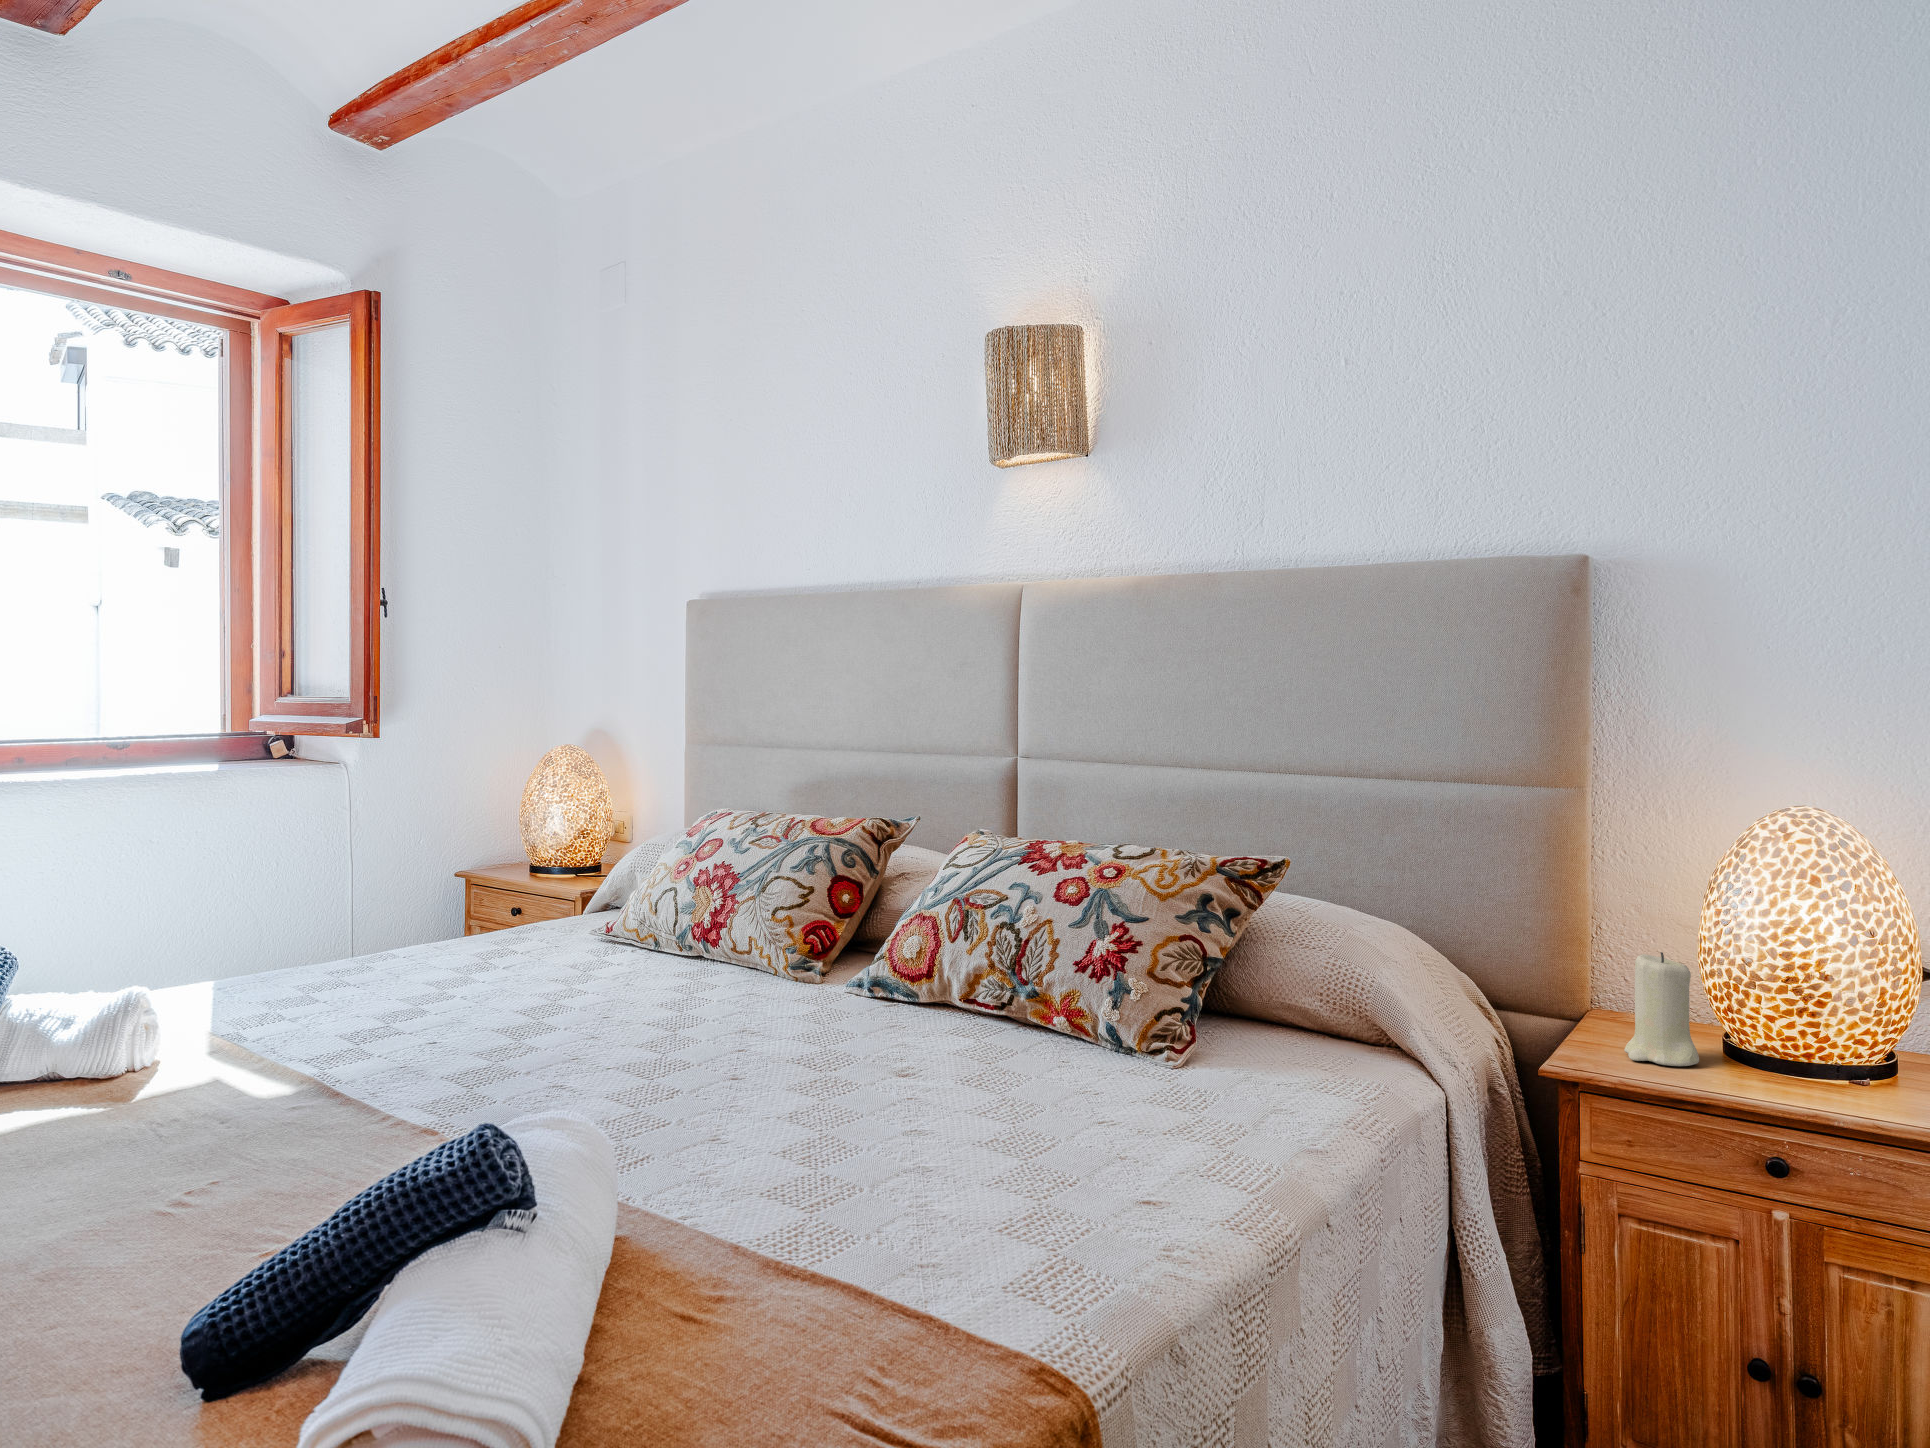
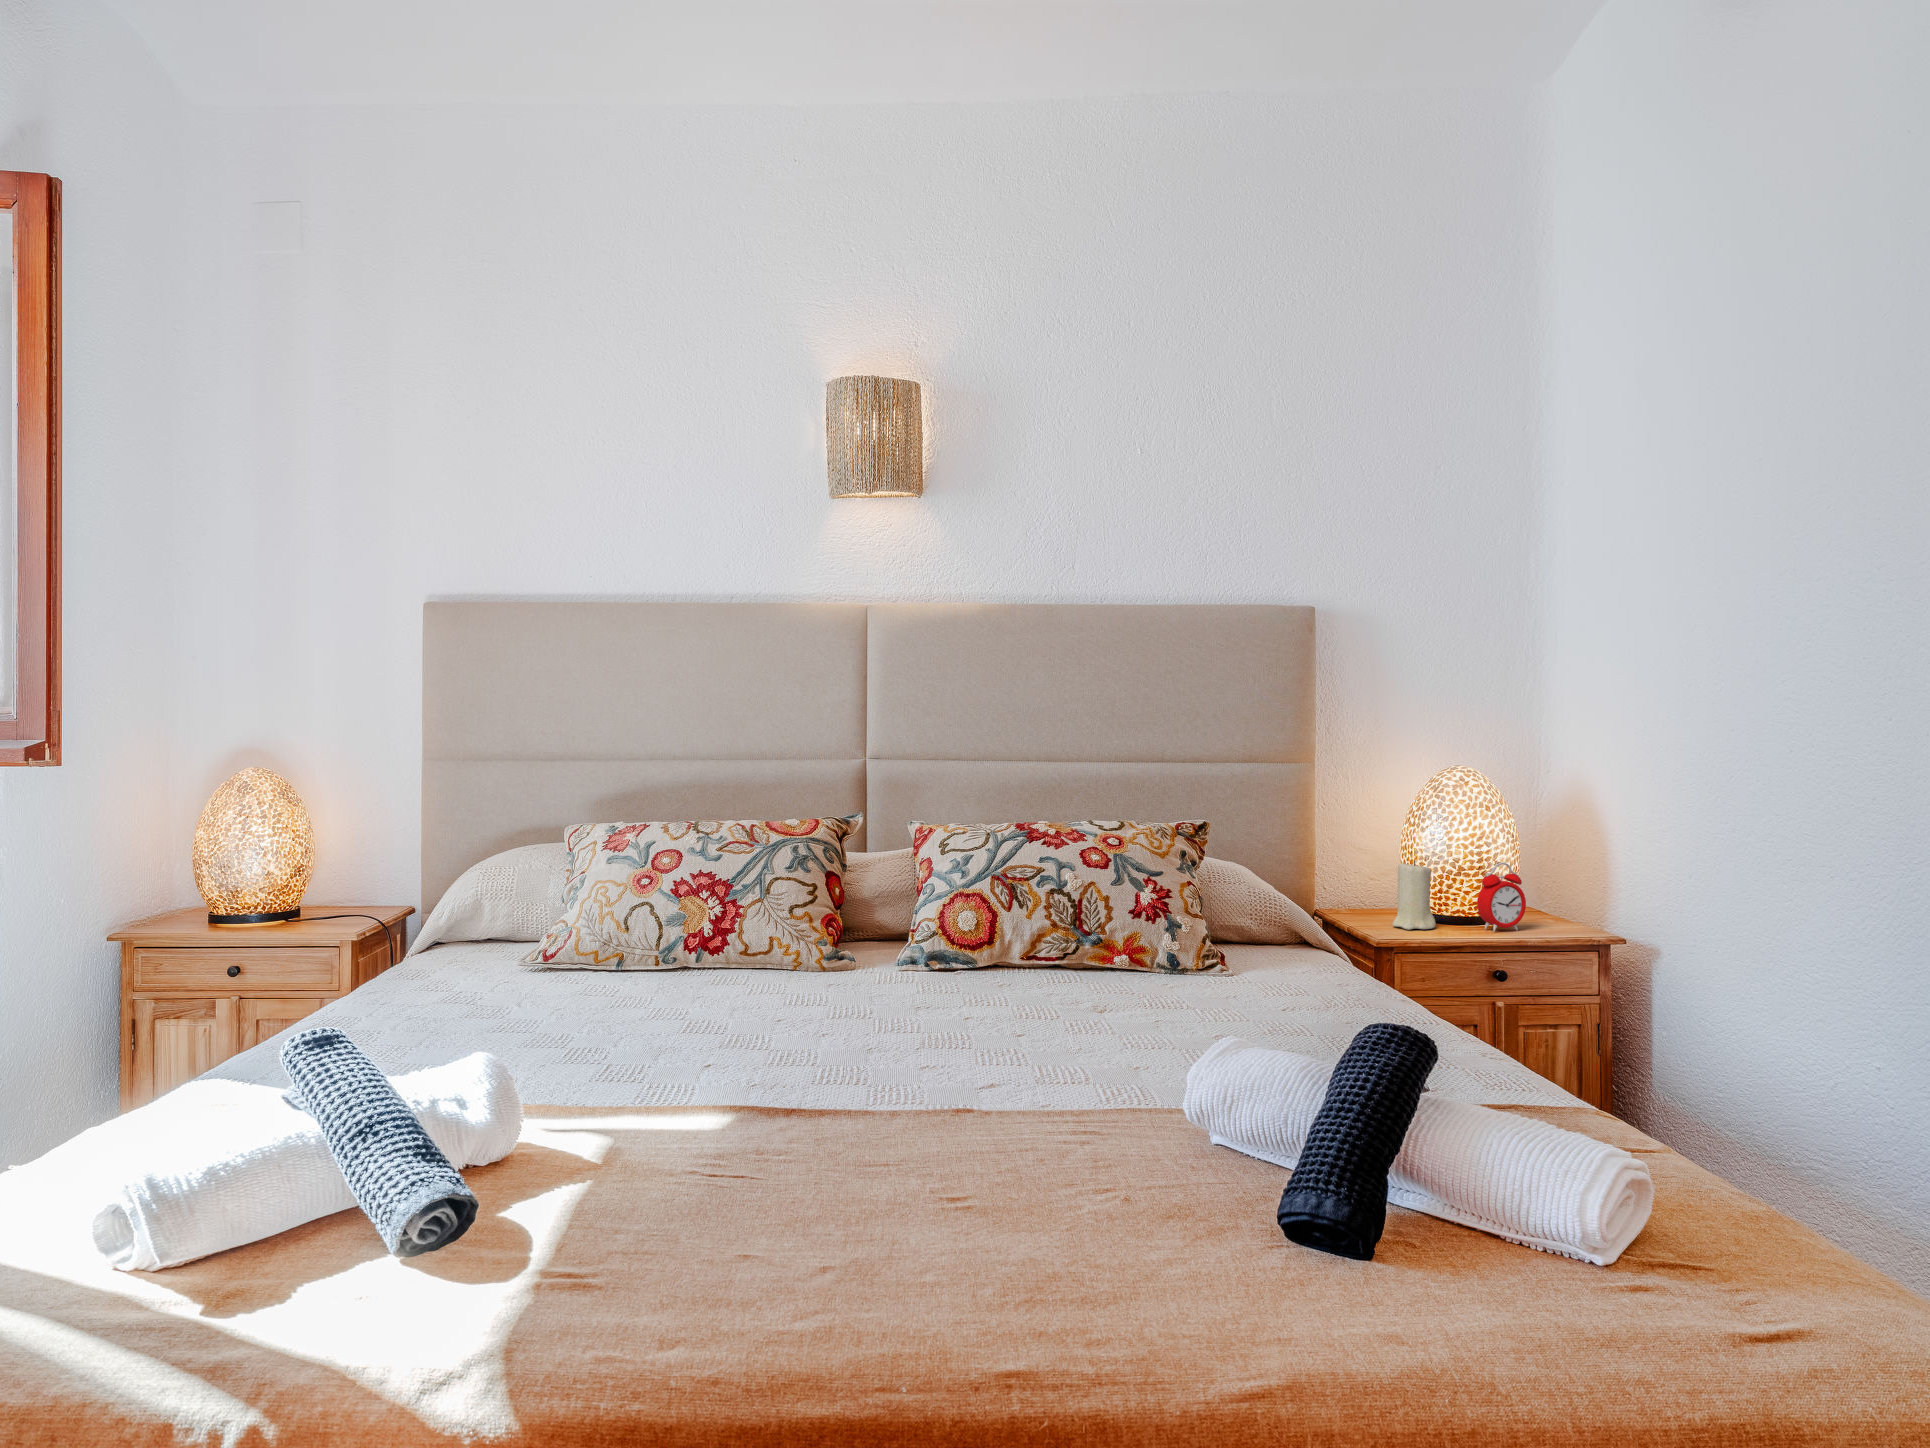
alarm clock: none [1764,975,1864,1098] -> present [1477,863,1526,931]

